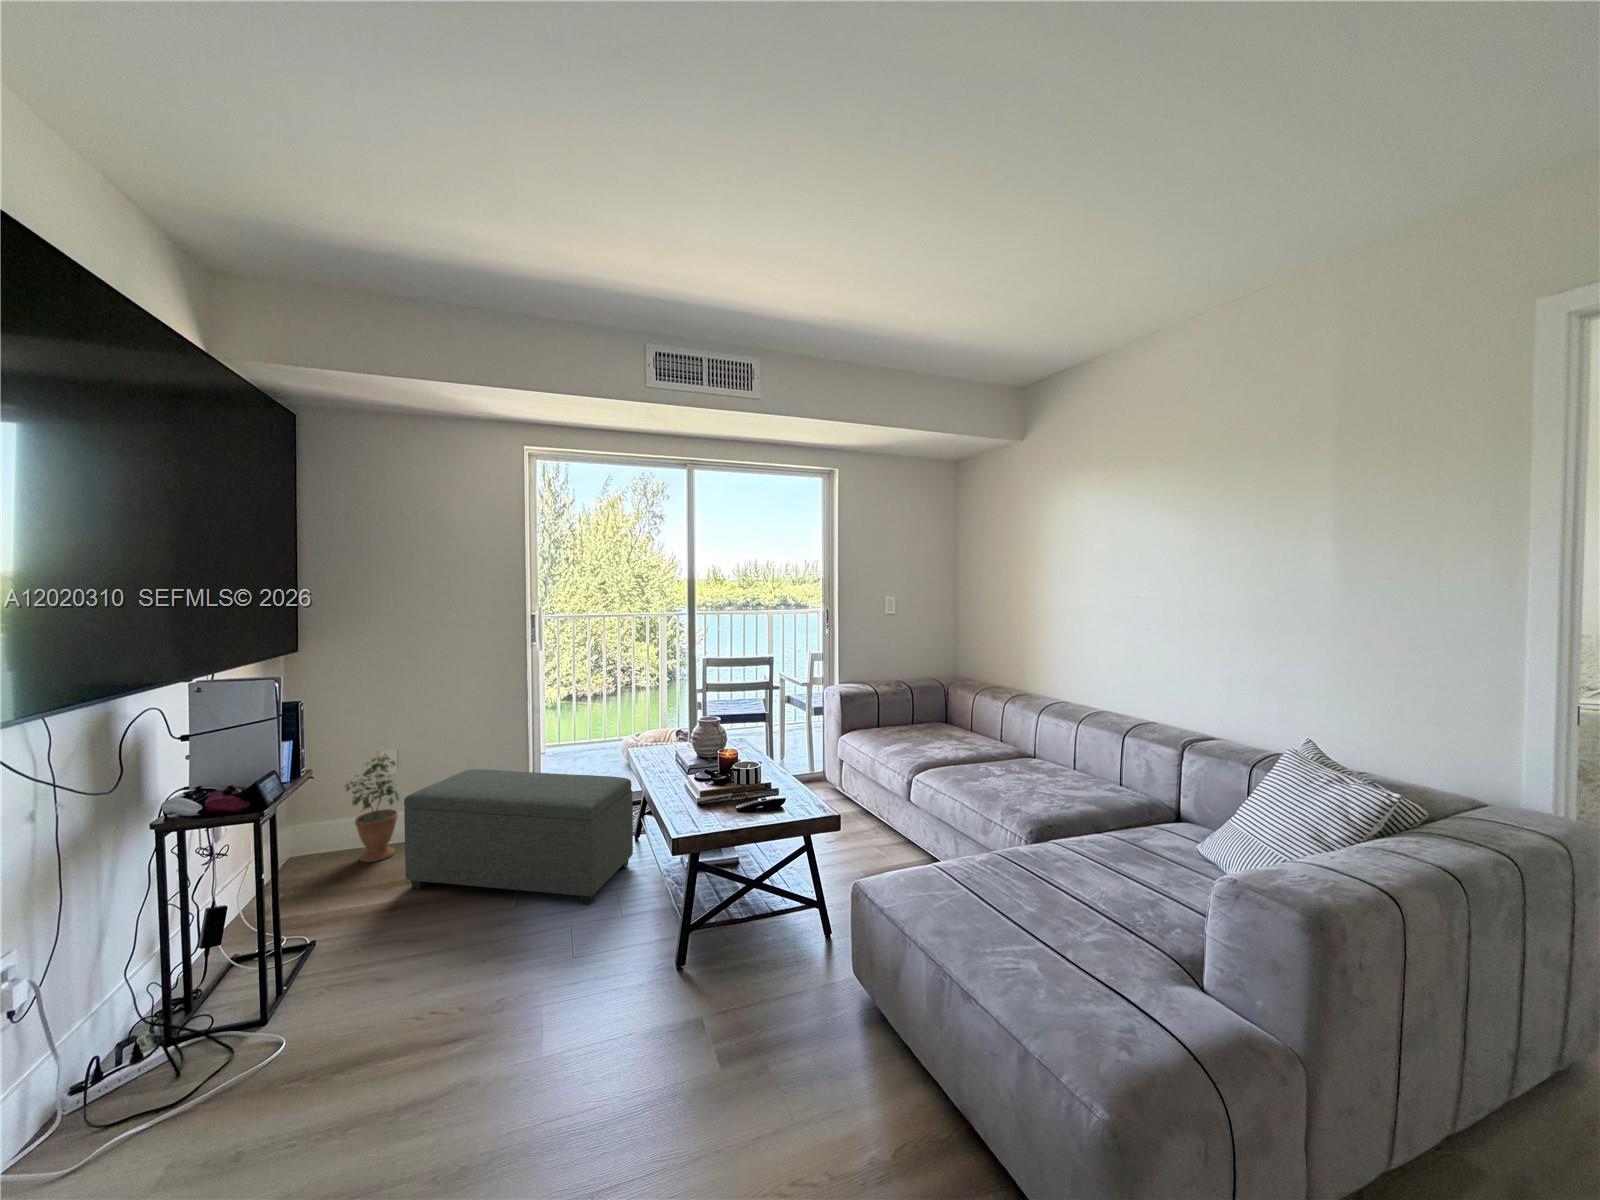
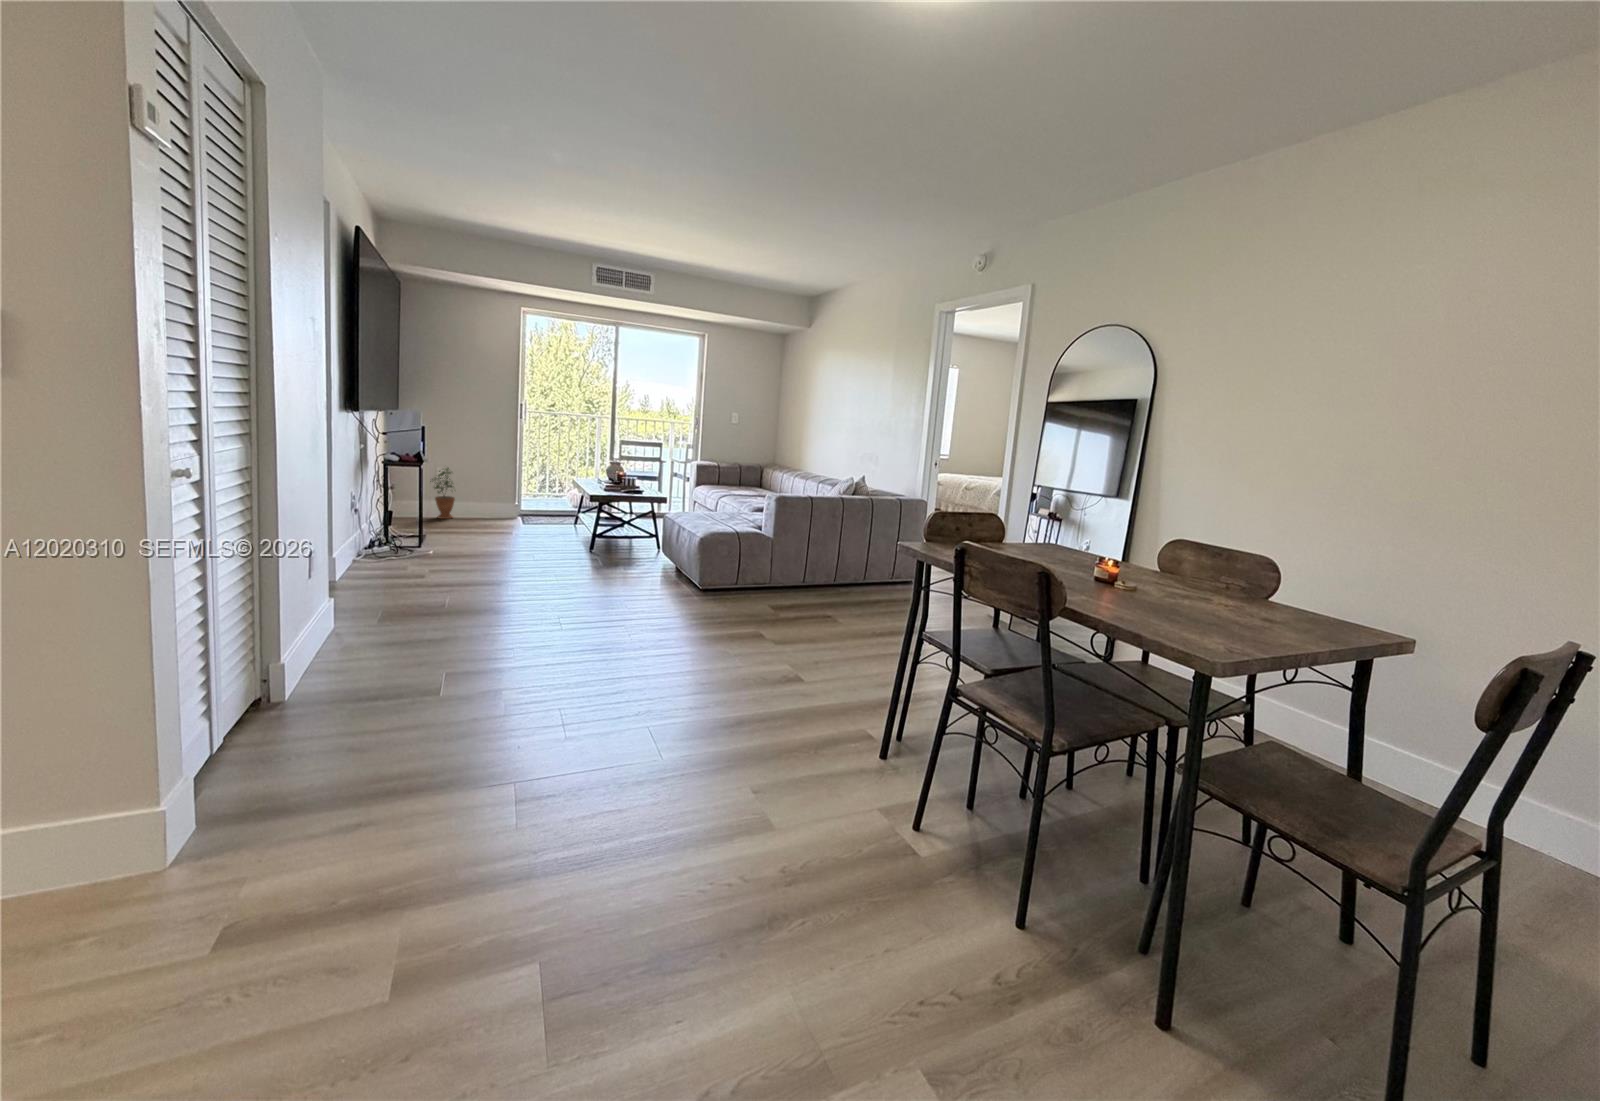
ottoman: present [404,769,633,905] -> none [468,478,577,535]

